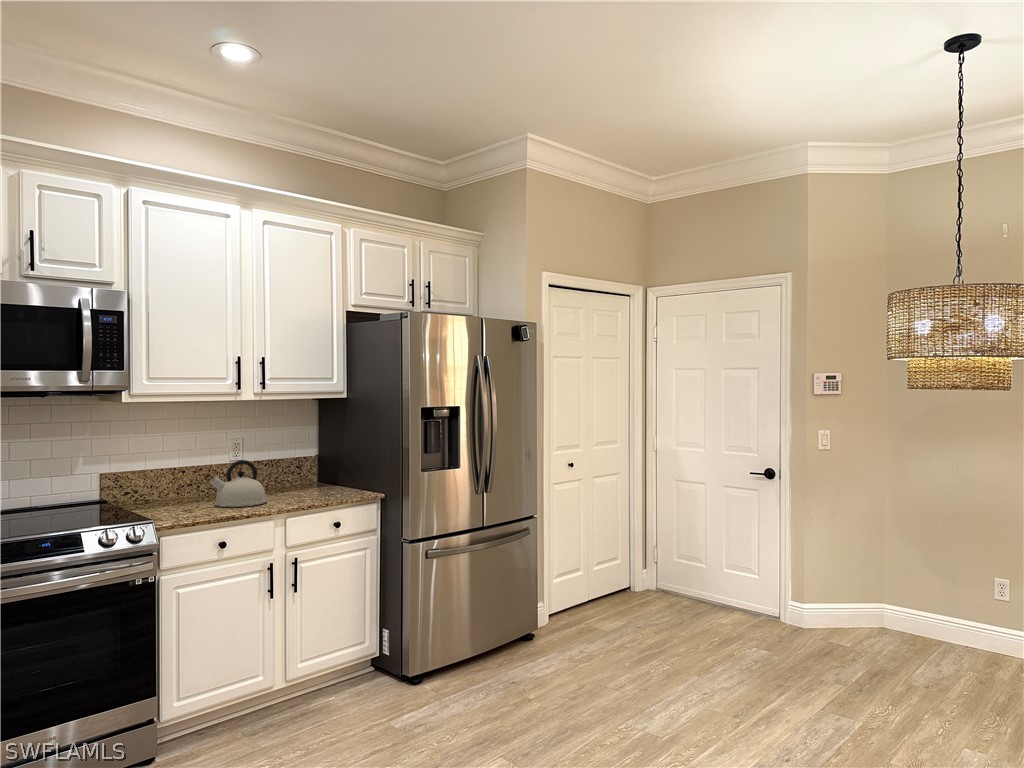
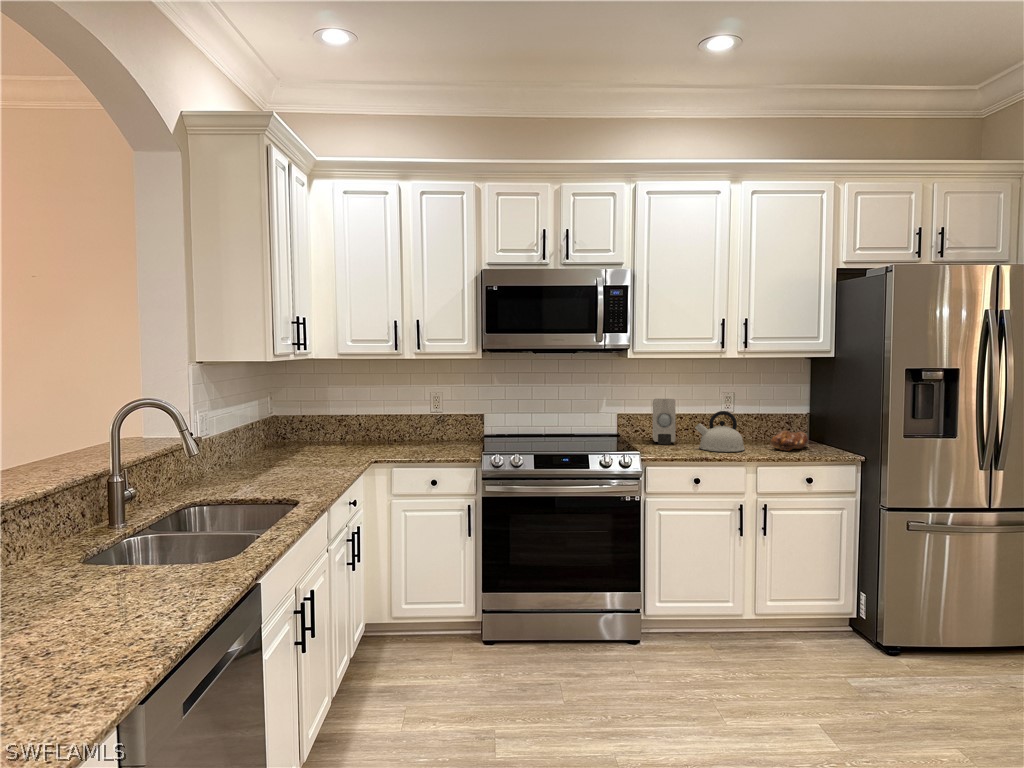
soap dispenser: none [148,450,182,507] -> present [653,399,676,444]
bread loaf: none [292,475,328,497] -> present [770,430,808,451]

